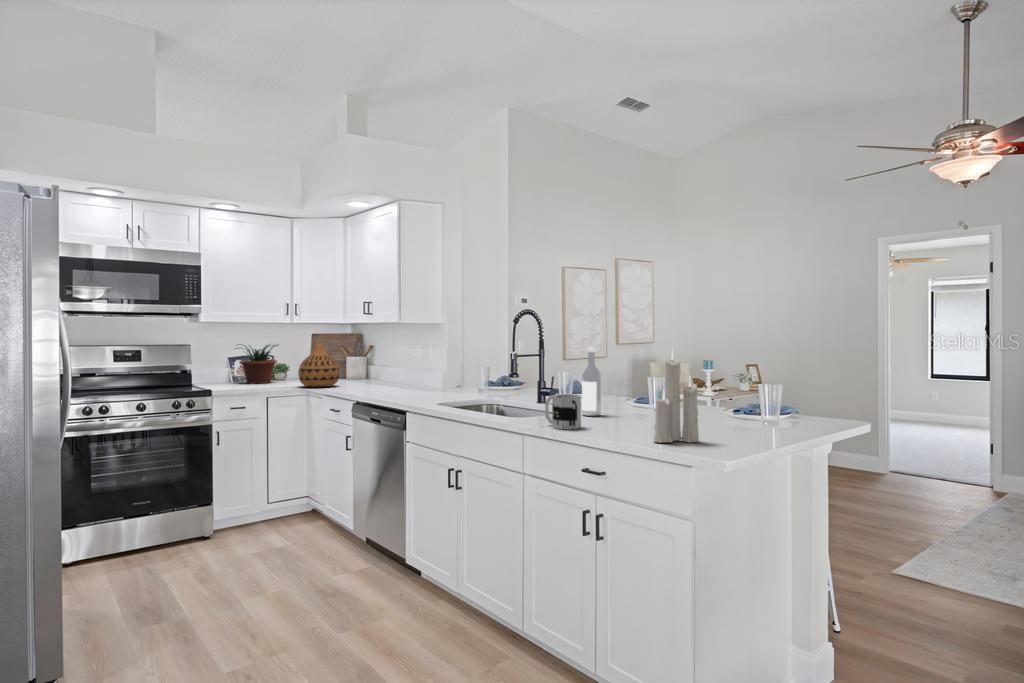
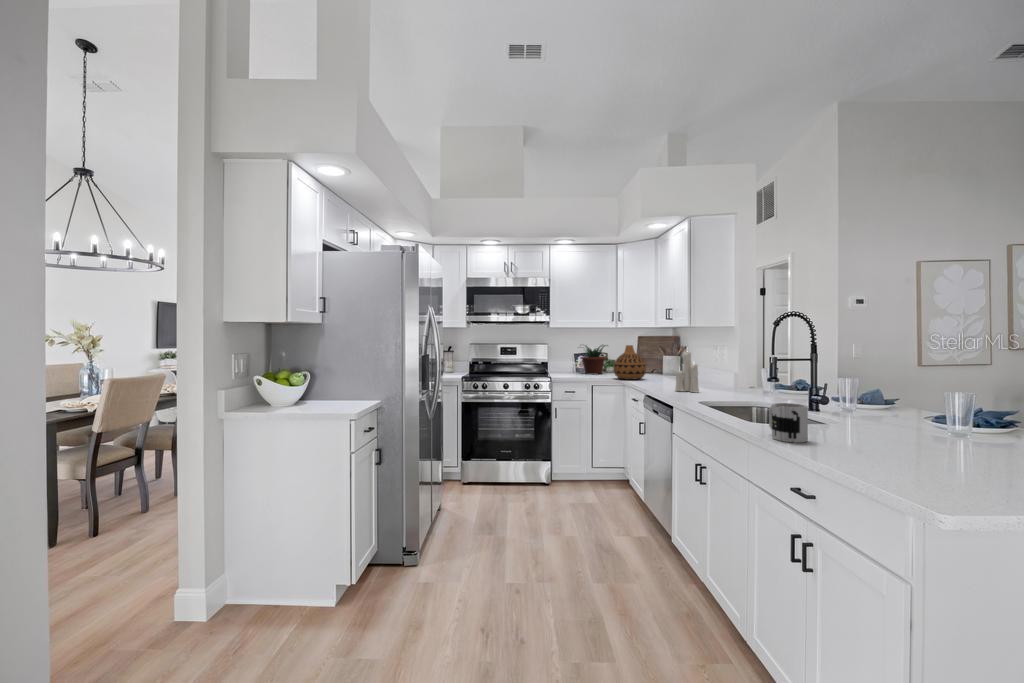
wine bottle: present [582,347,601,416] -> none [836,353,862,432]
candle: present [653,351,699,443] -> present [675,351,699,392]

